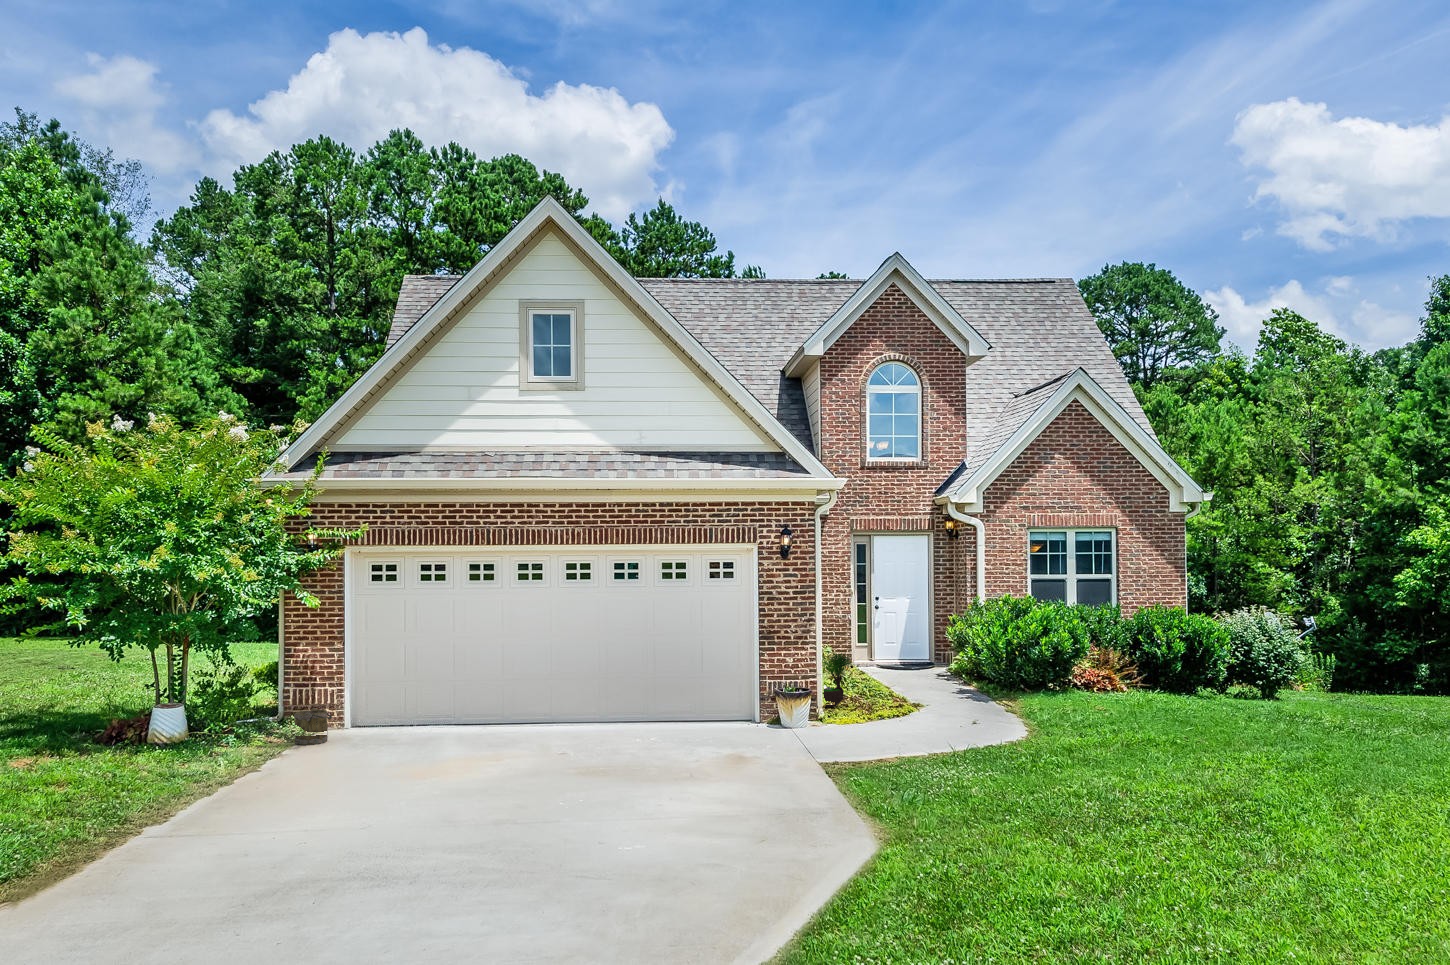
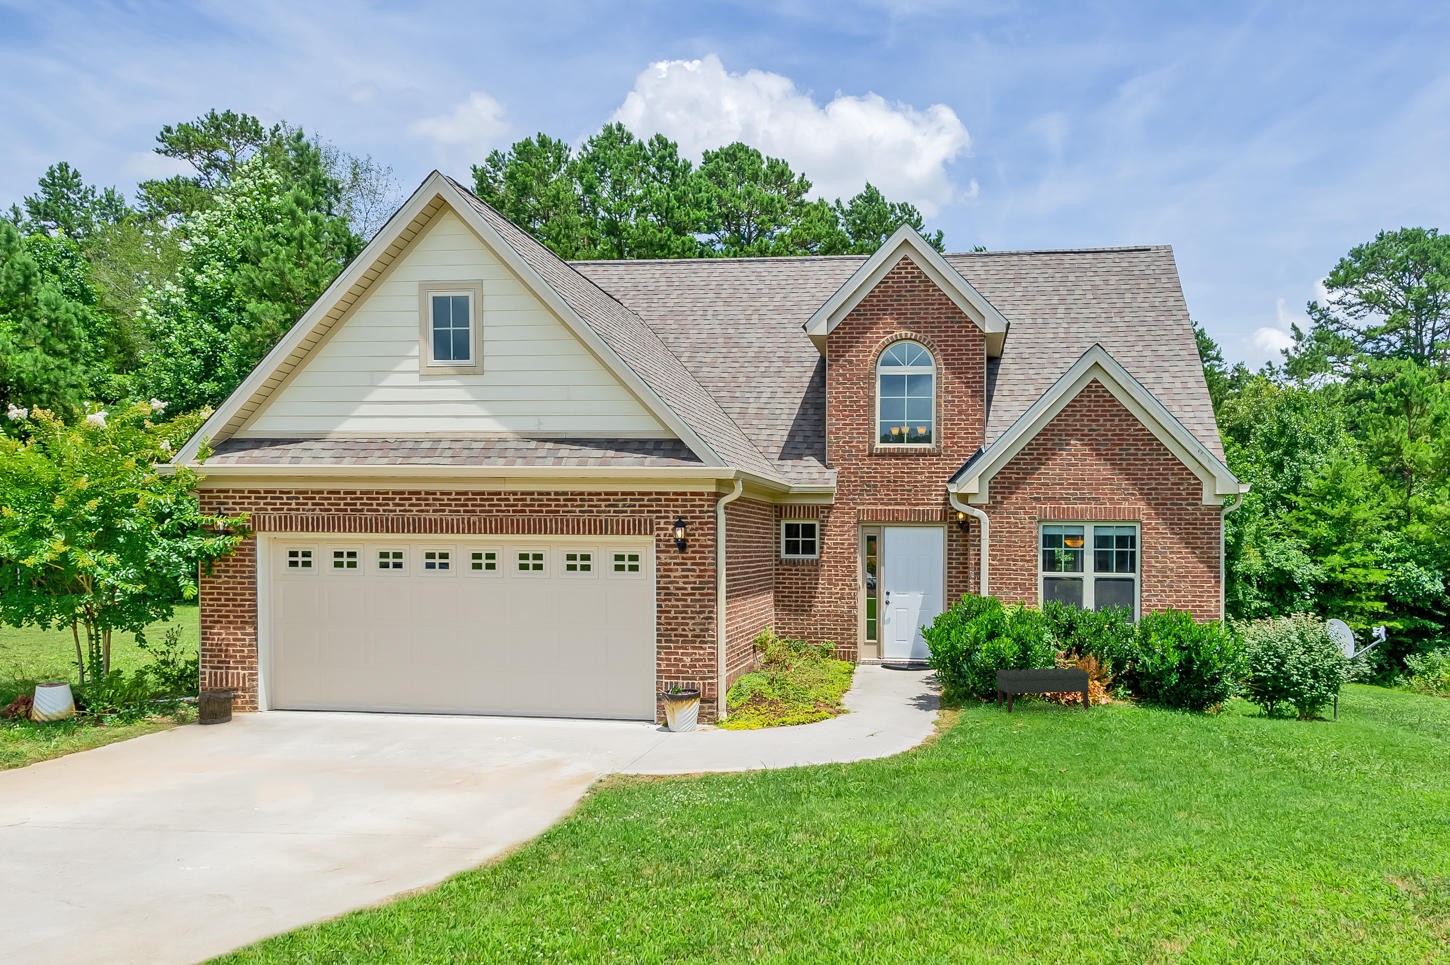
bench: none [1031,652,1108,691] -> present [996,668,1089,712]
potted tree: present [823,653,850,707] -> none [727,653,763,717]

